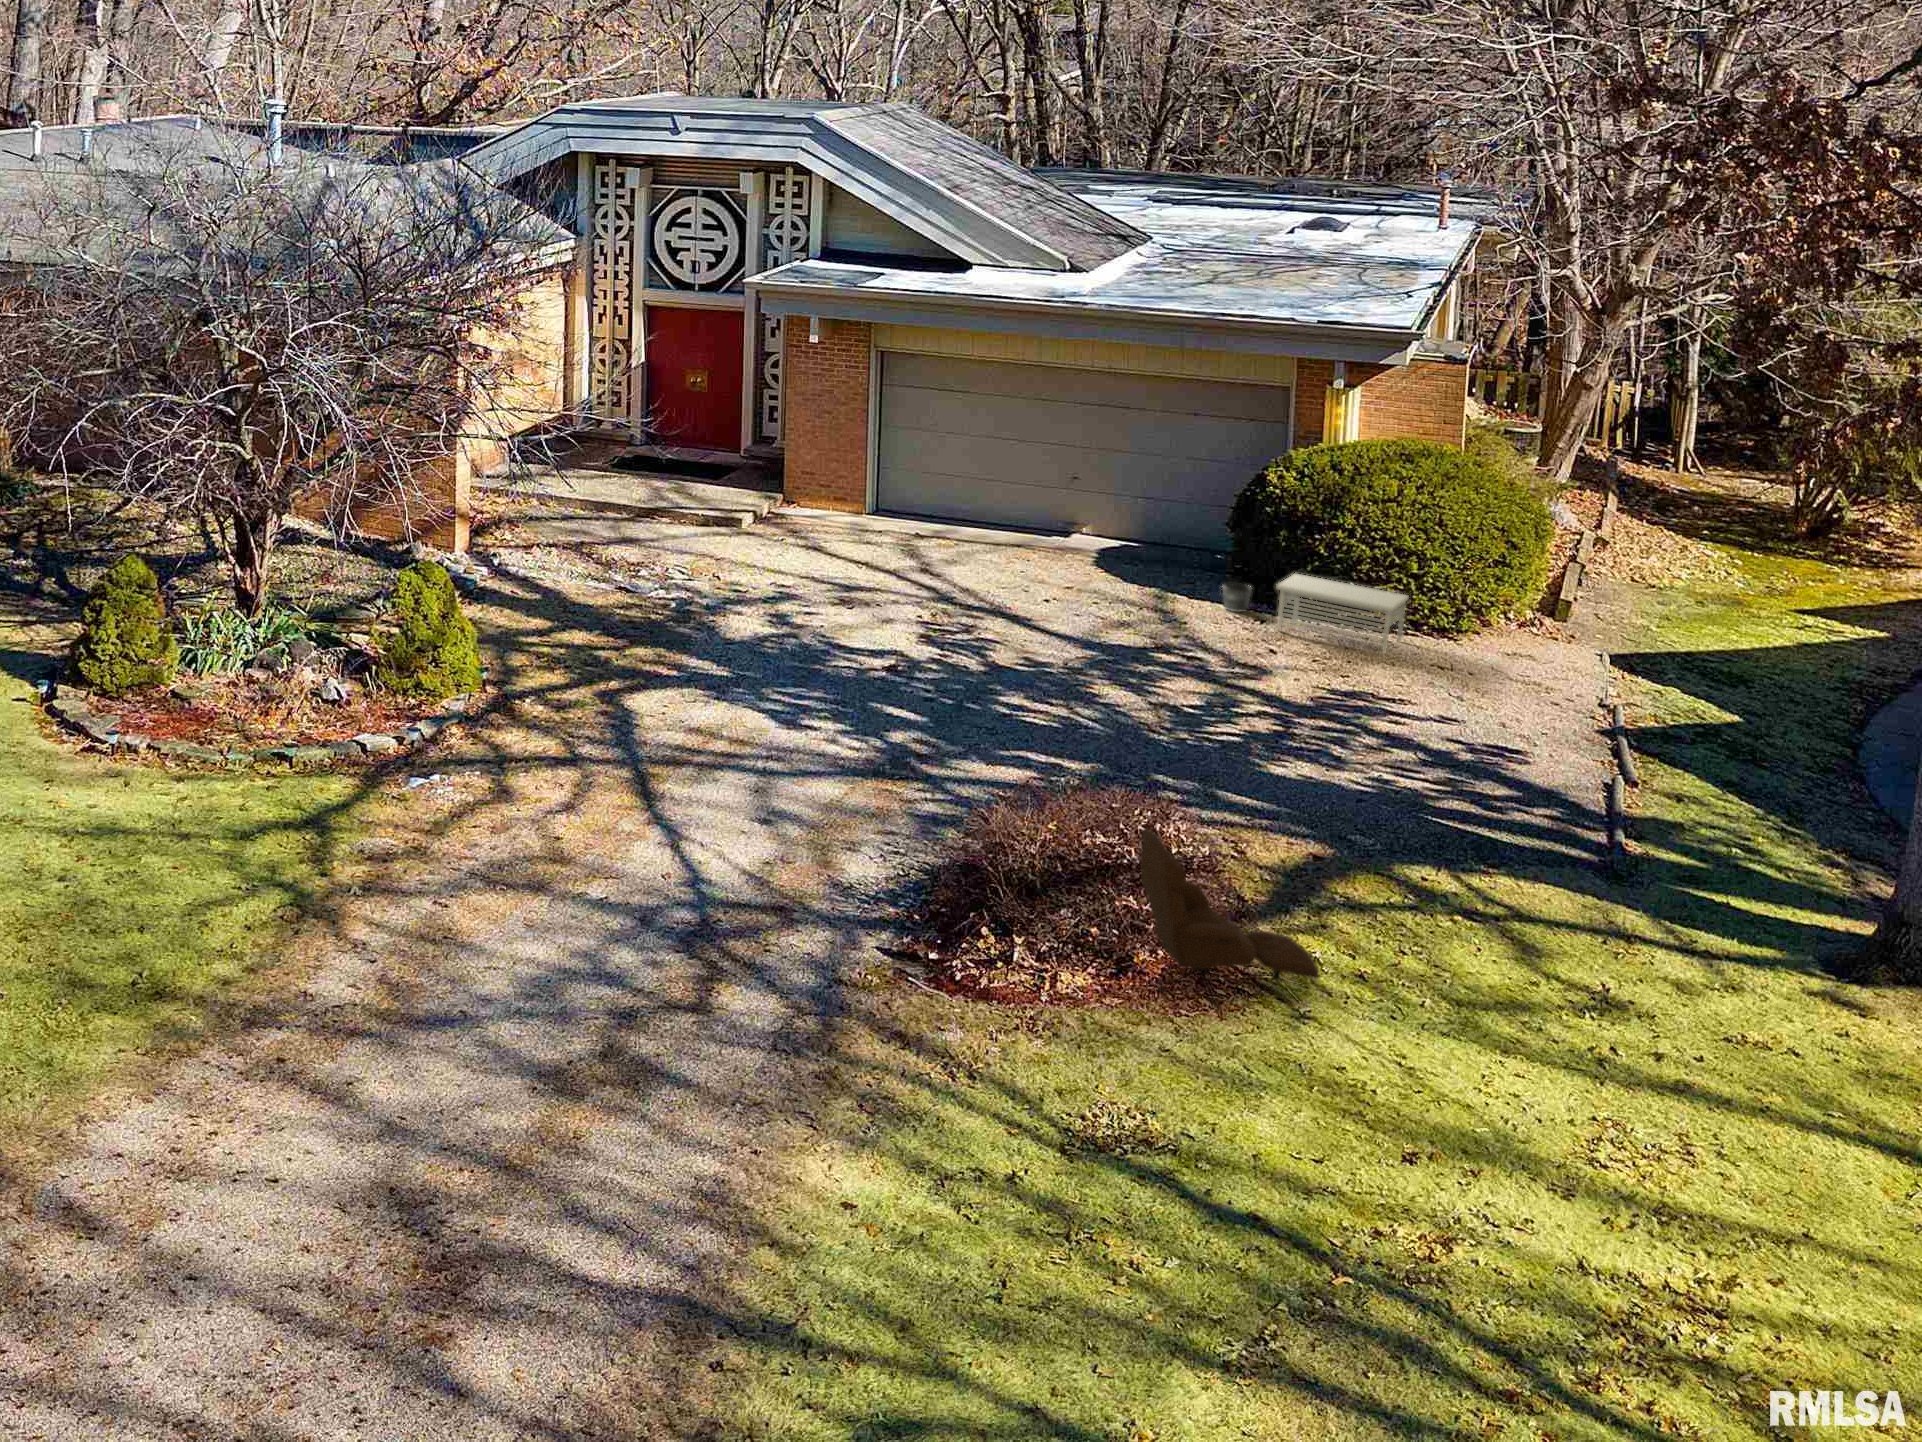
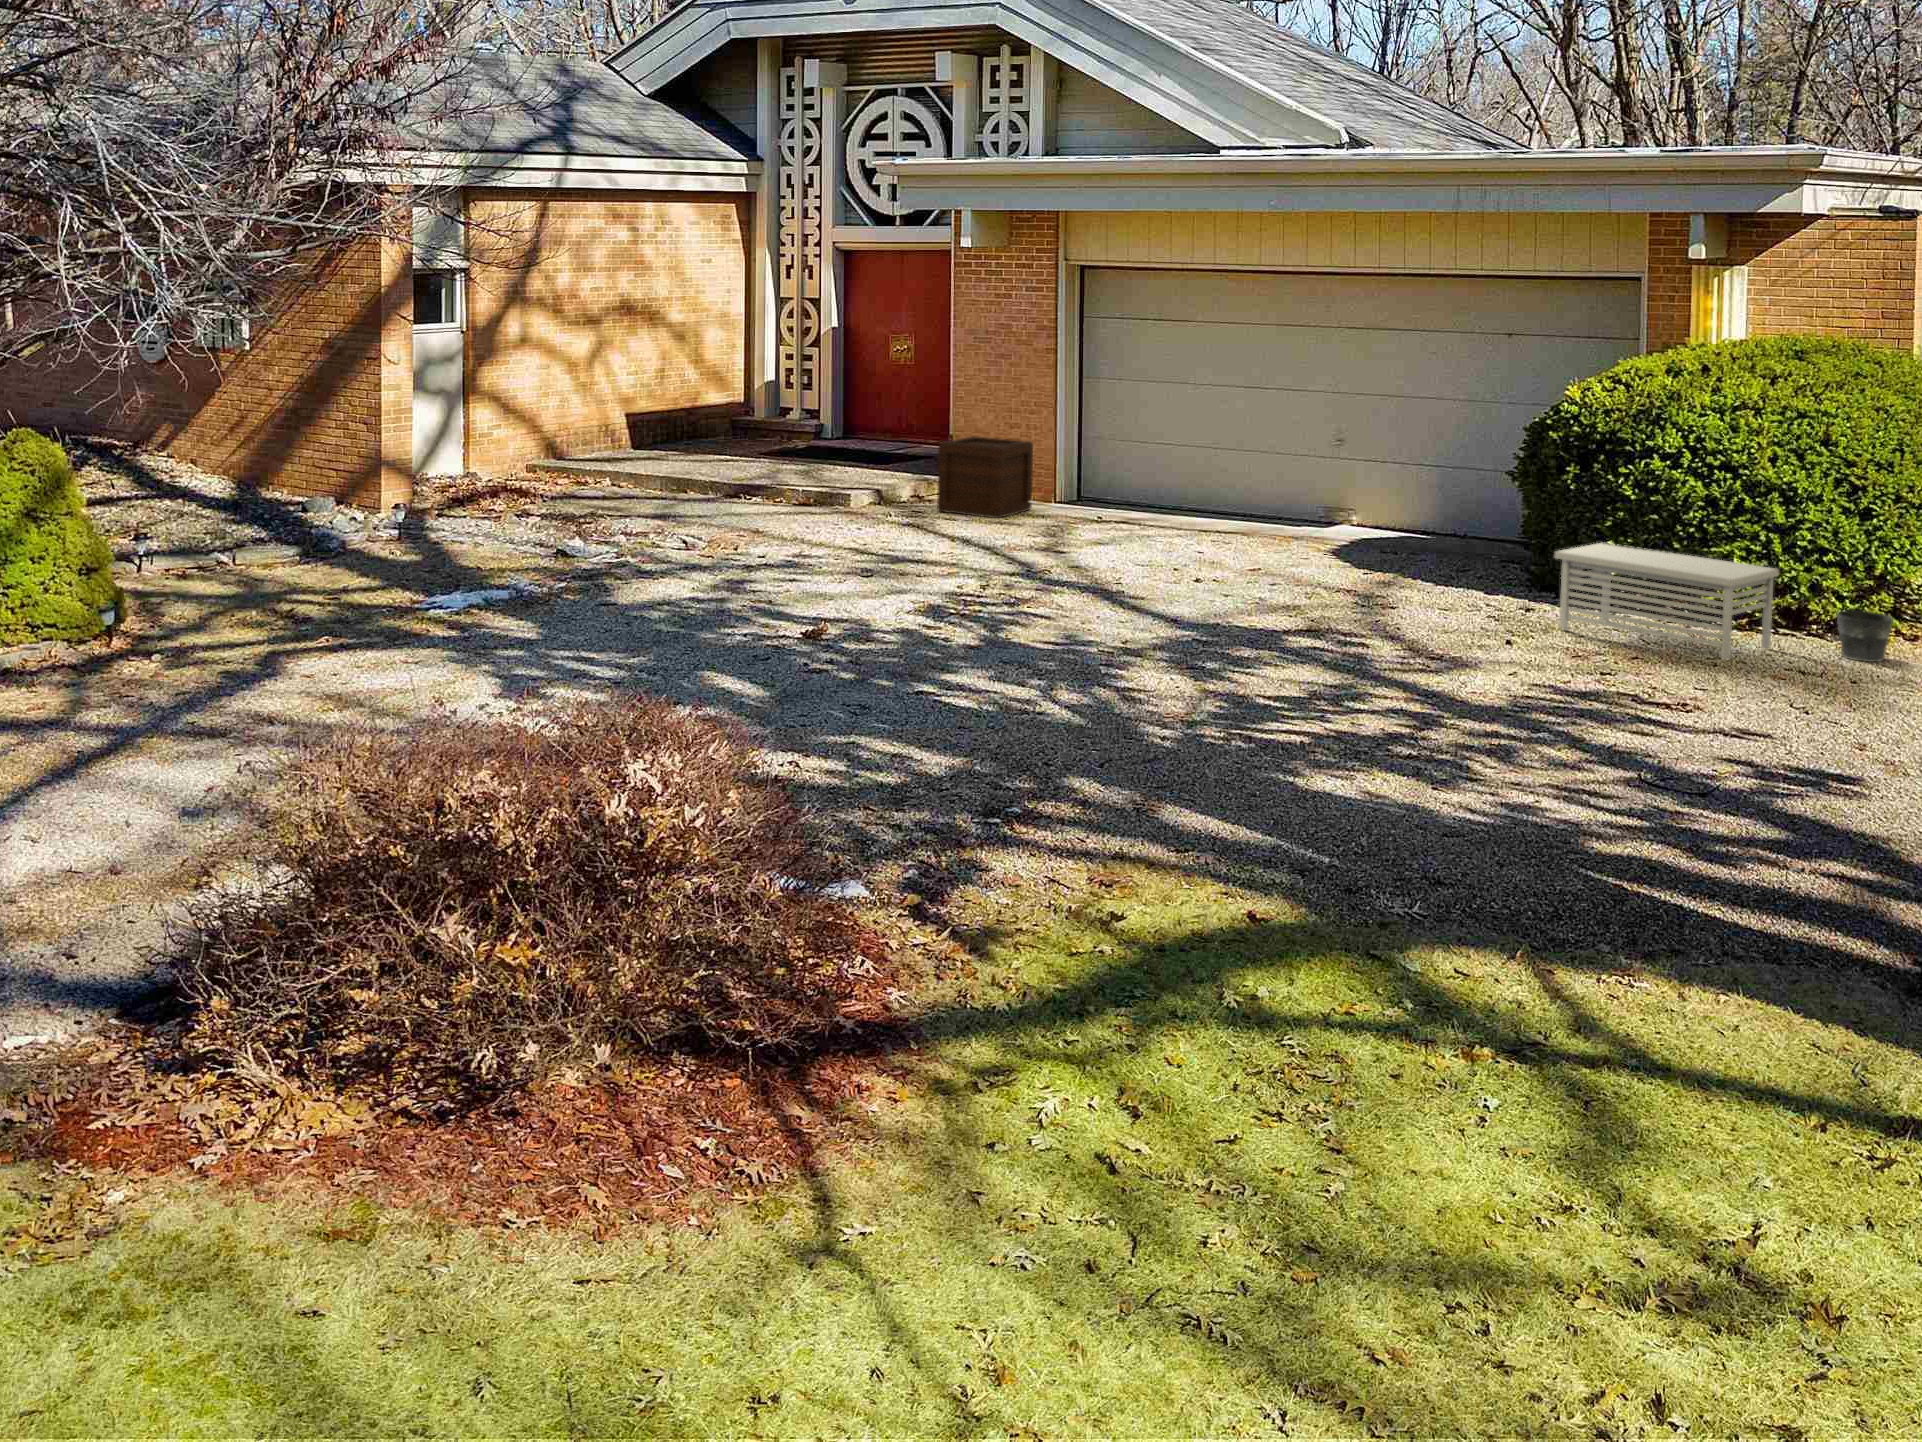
wooden crate: none [783,467,844,530] -> present [937,436,1033,518]
bucket: present [1223,583,1252,612] -> present [1830,610,1893,662]
lounge chair: present [1141,828,1320,1009] -> none [524,751,947,1200]

